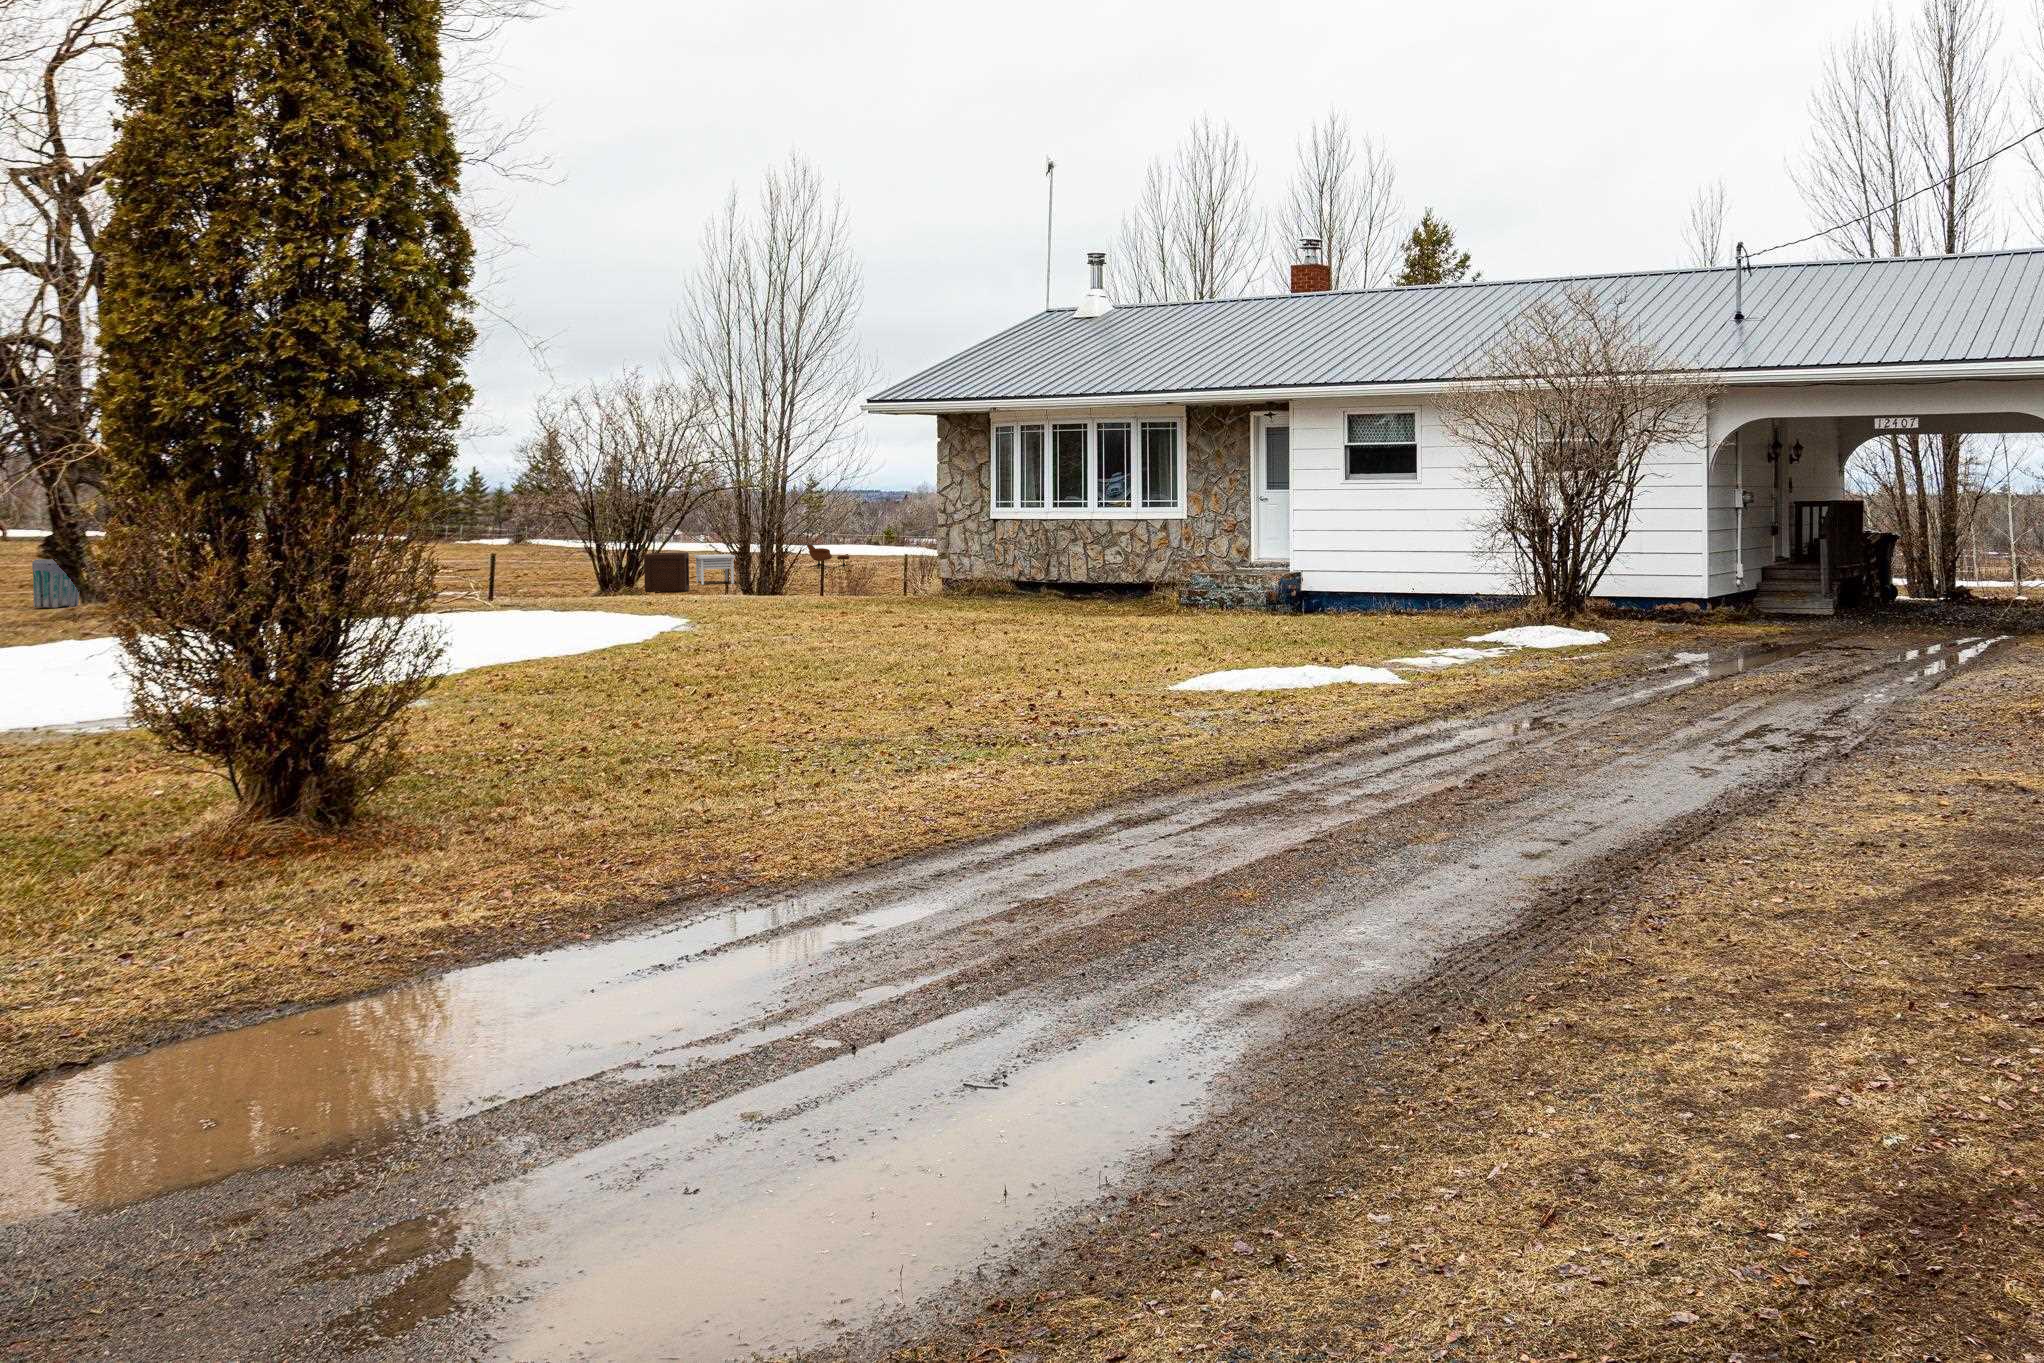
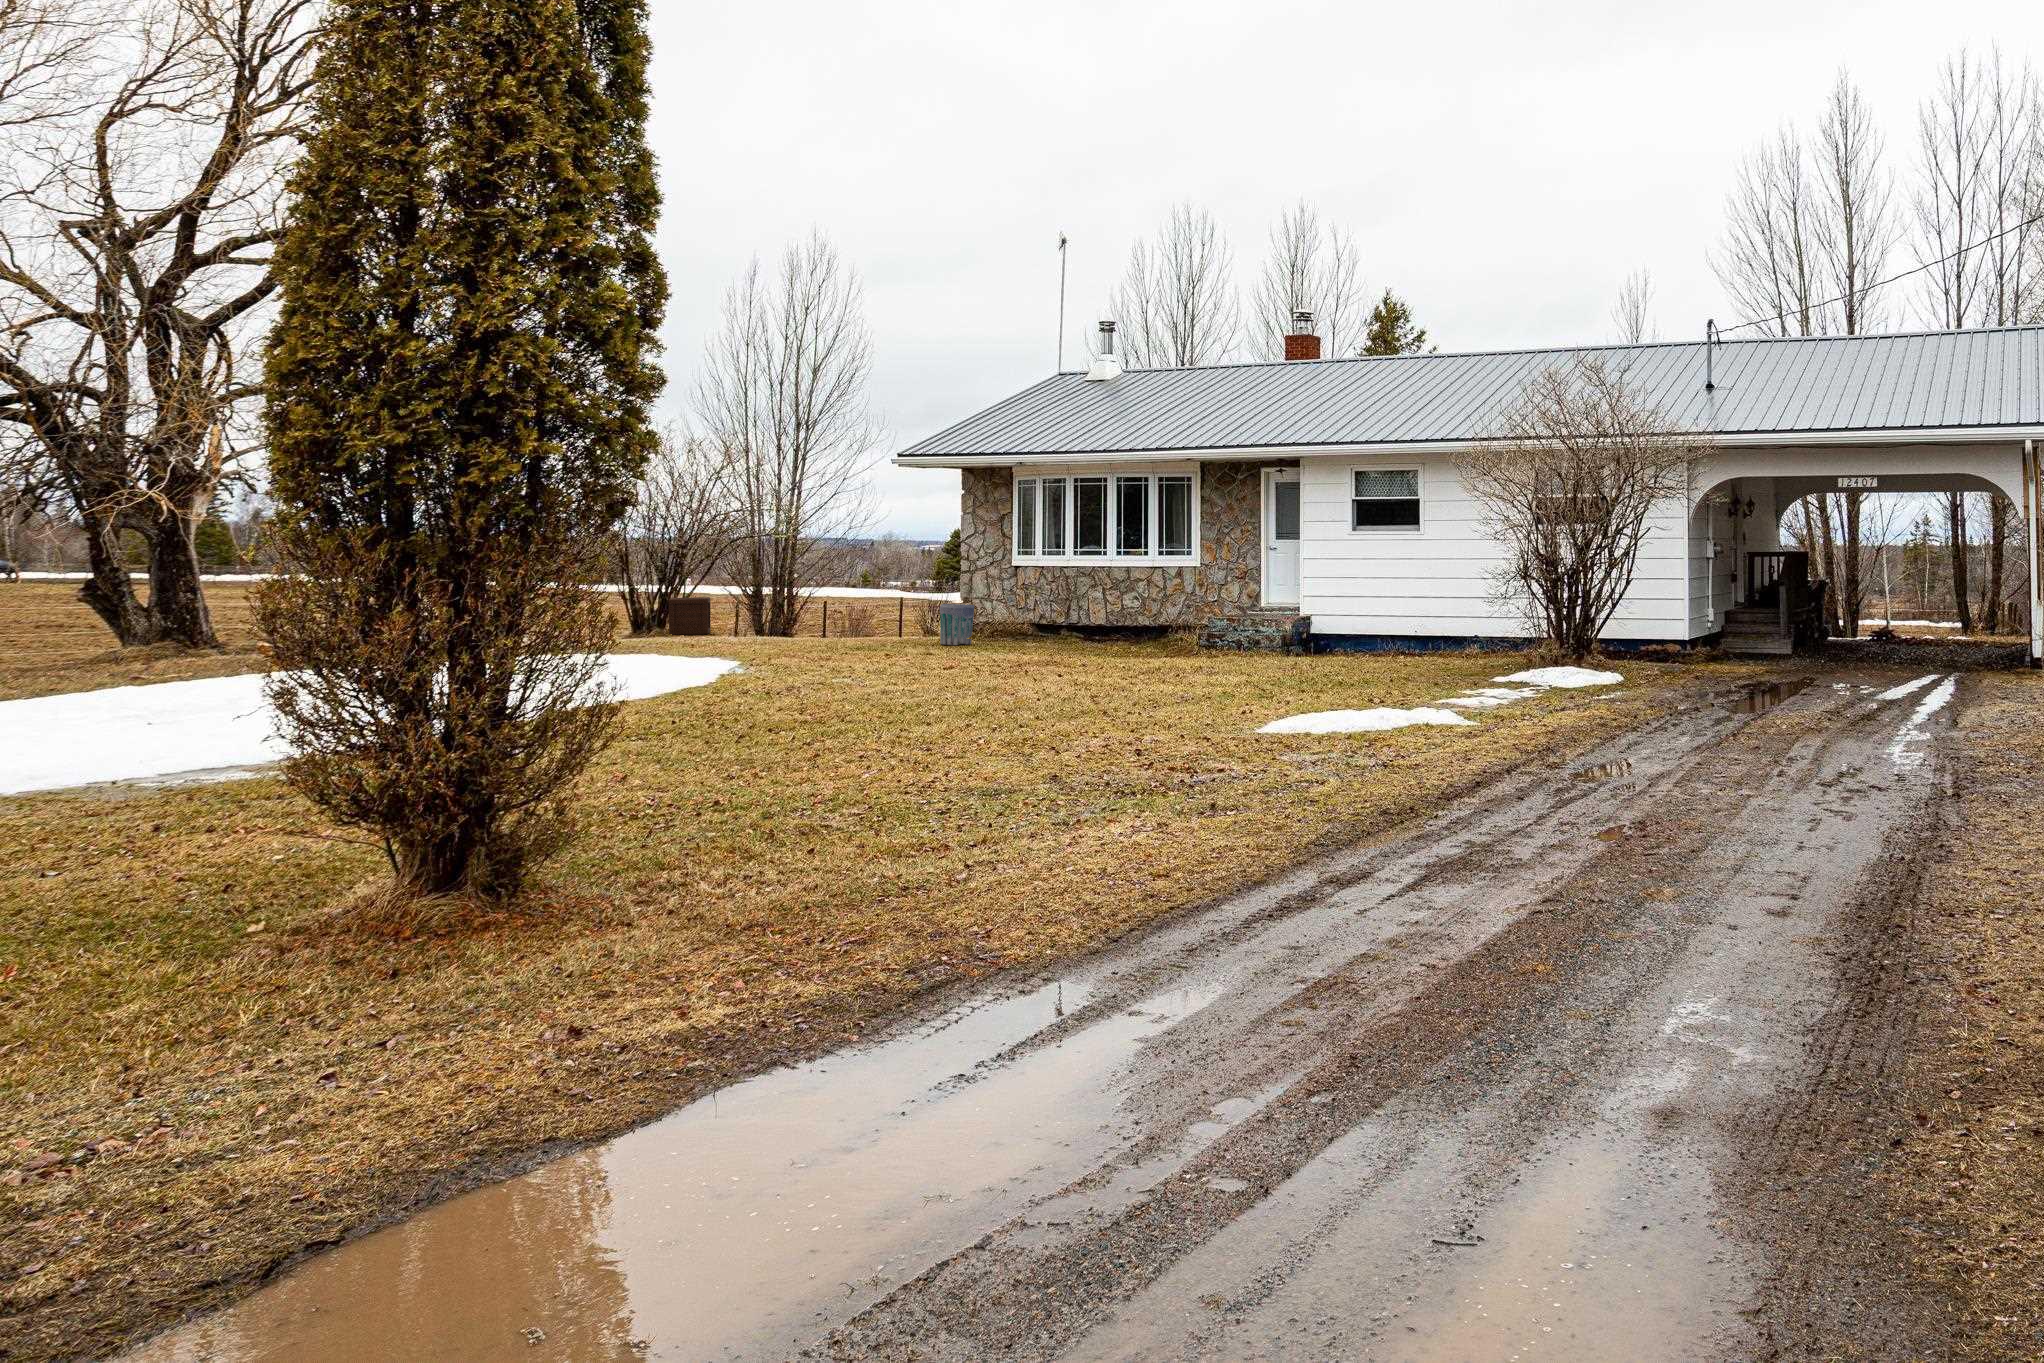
lounge chair: present [807,545,850,568] -> none [809,581,853,612]
storage bench: present [694,554,735,585] -> none [711,599,752,628]
trash can: present [32,559,79,608] -> present [940,604,974,645]

